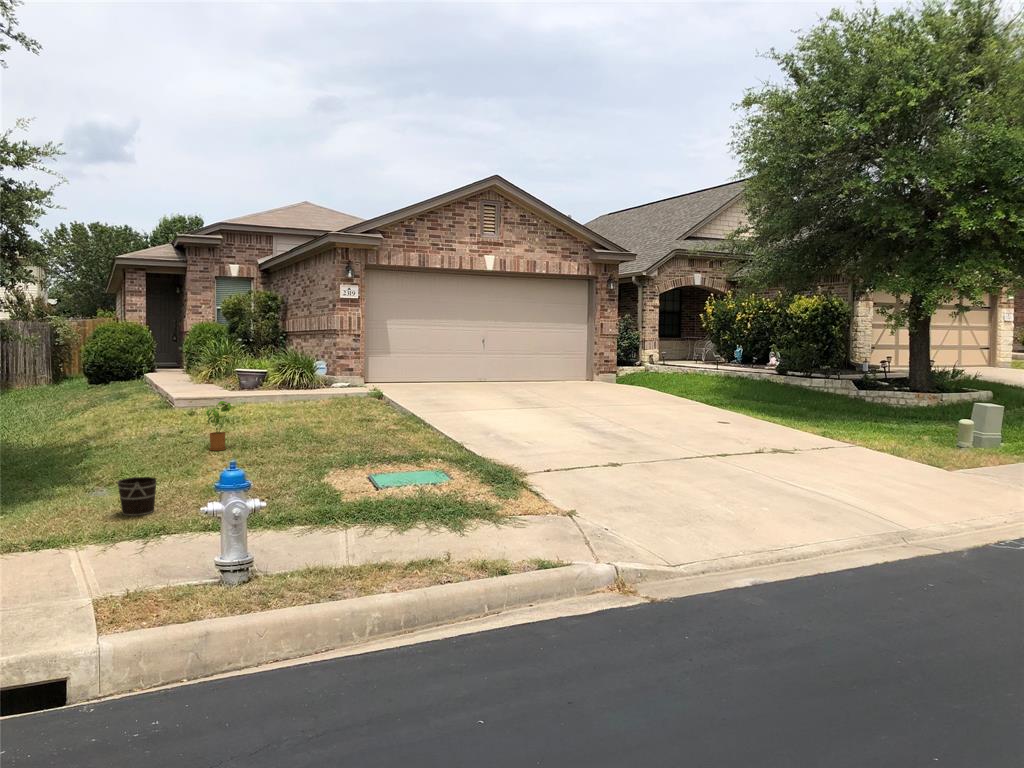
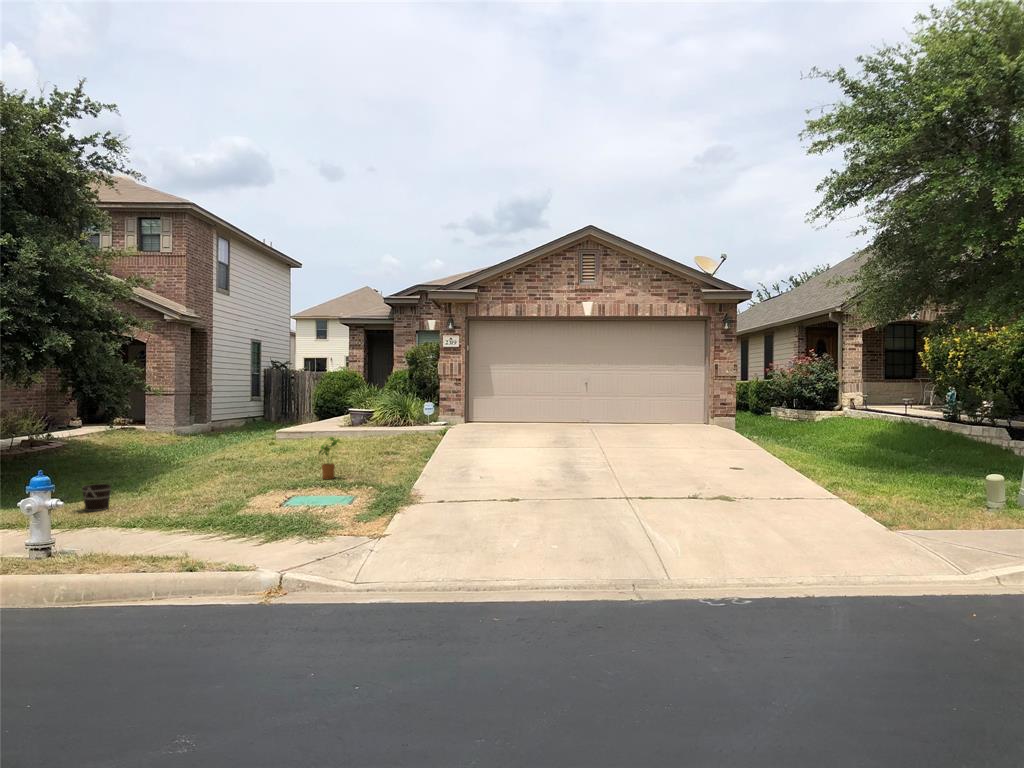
house plant: present [206,401,235,451] -> present [319,437,342,479]

